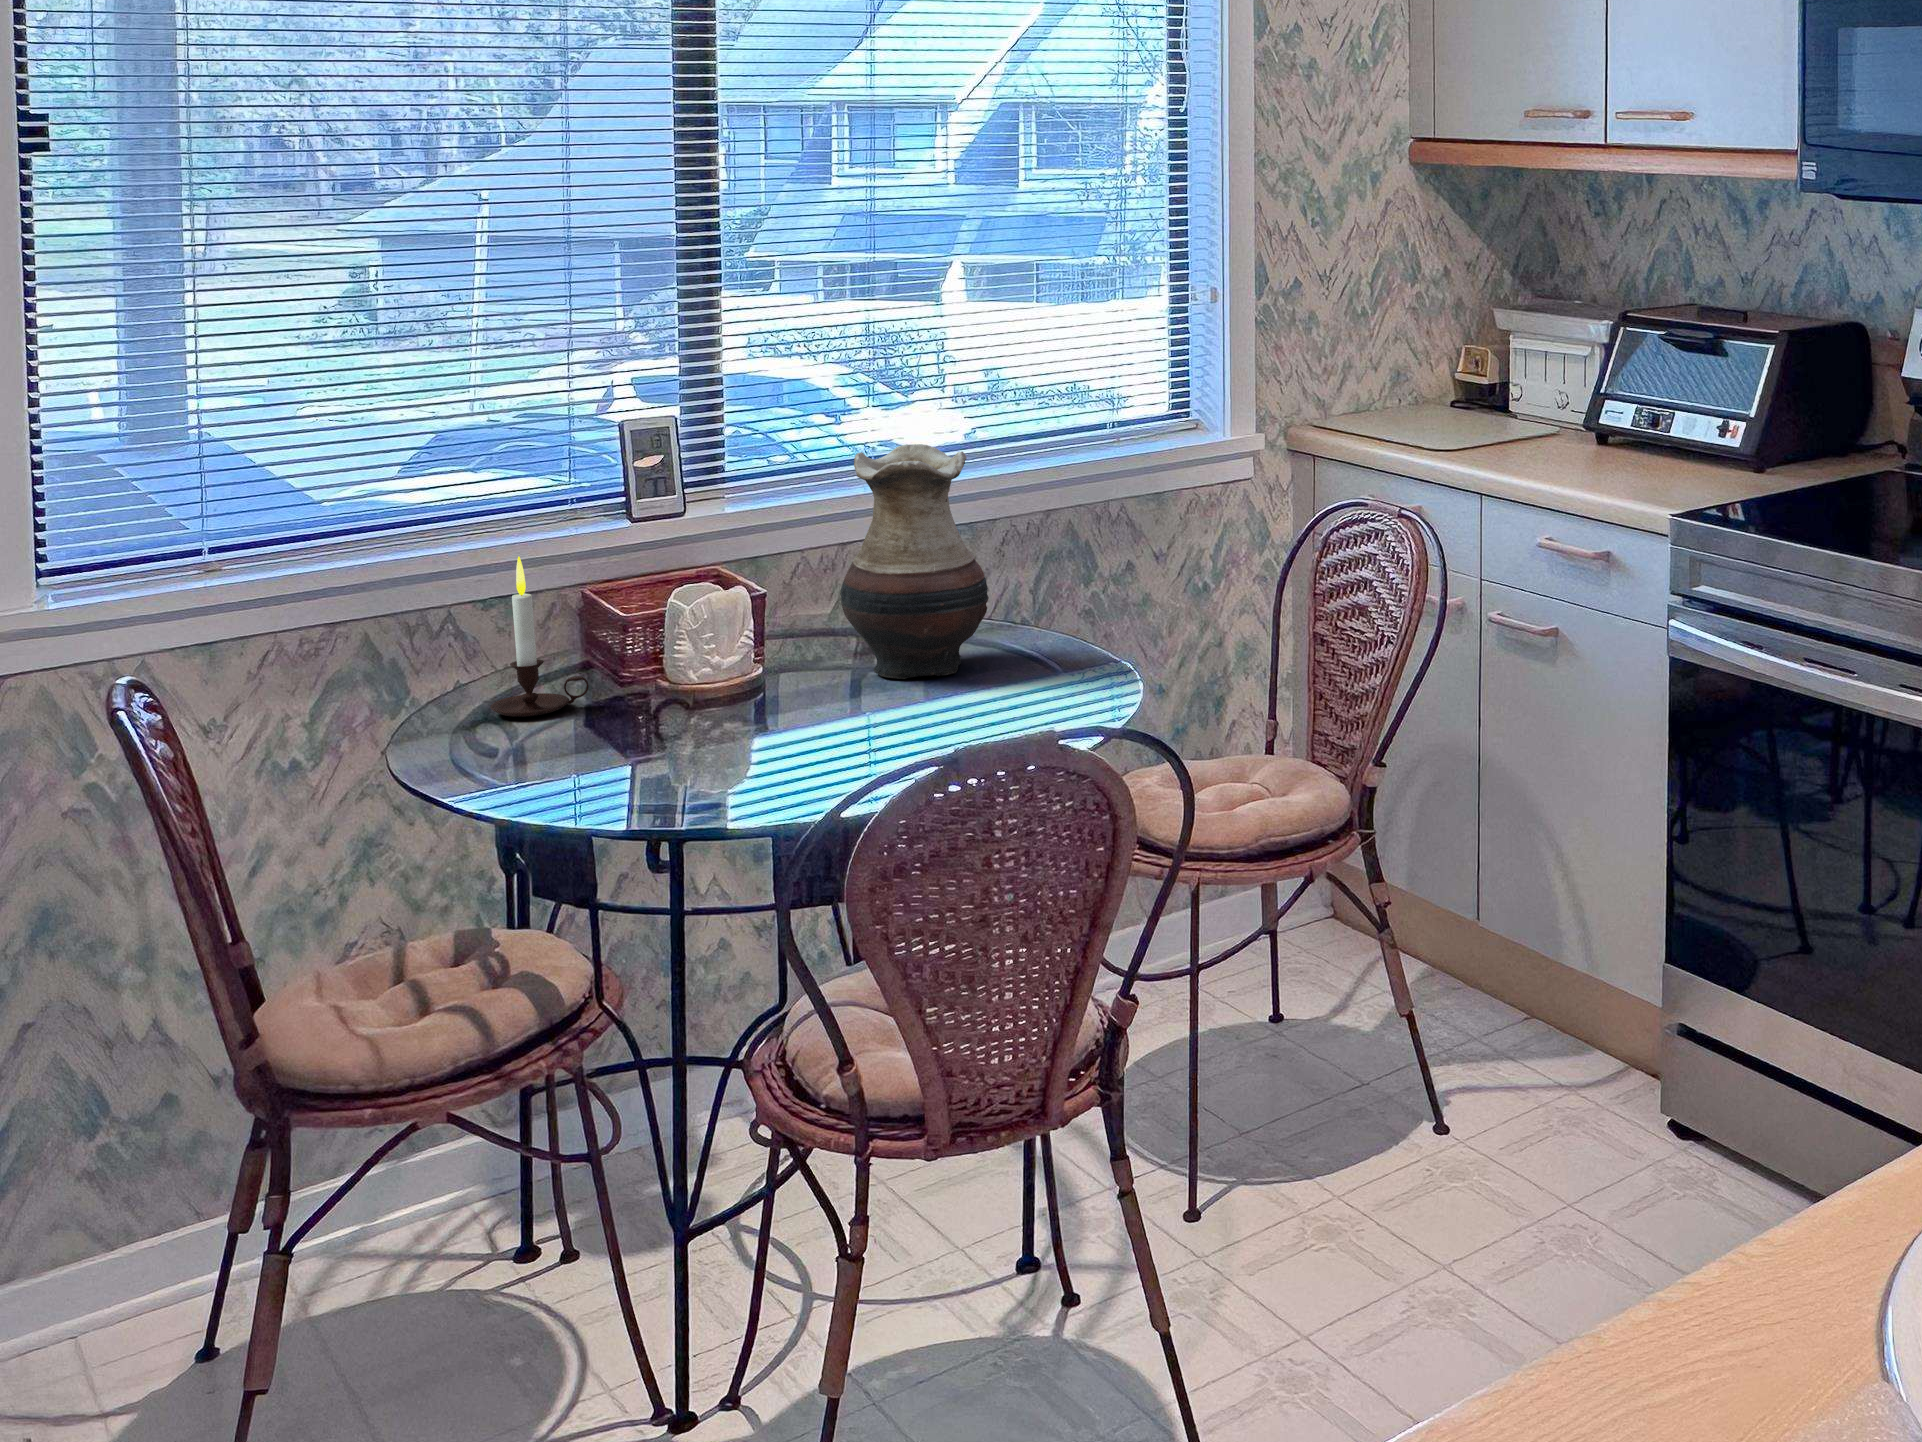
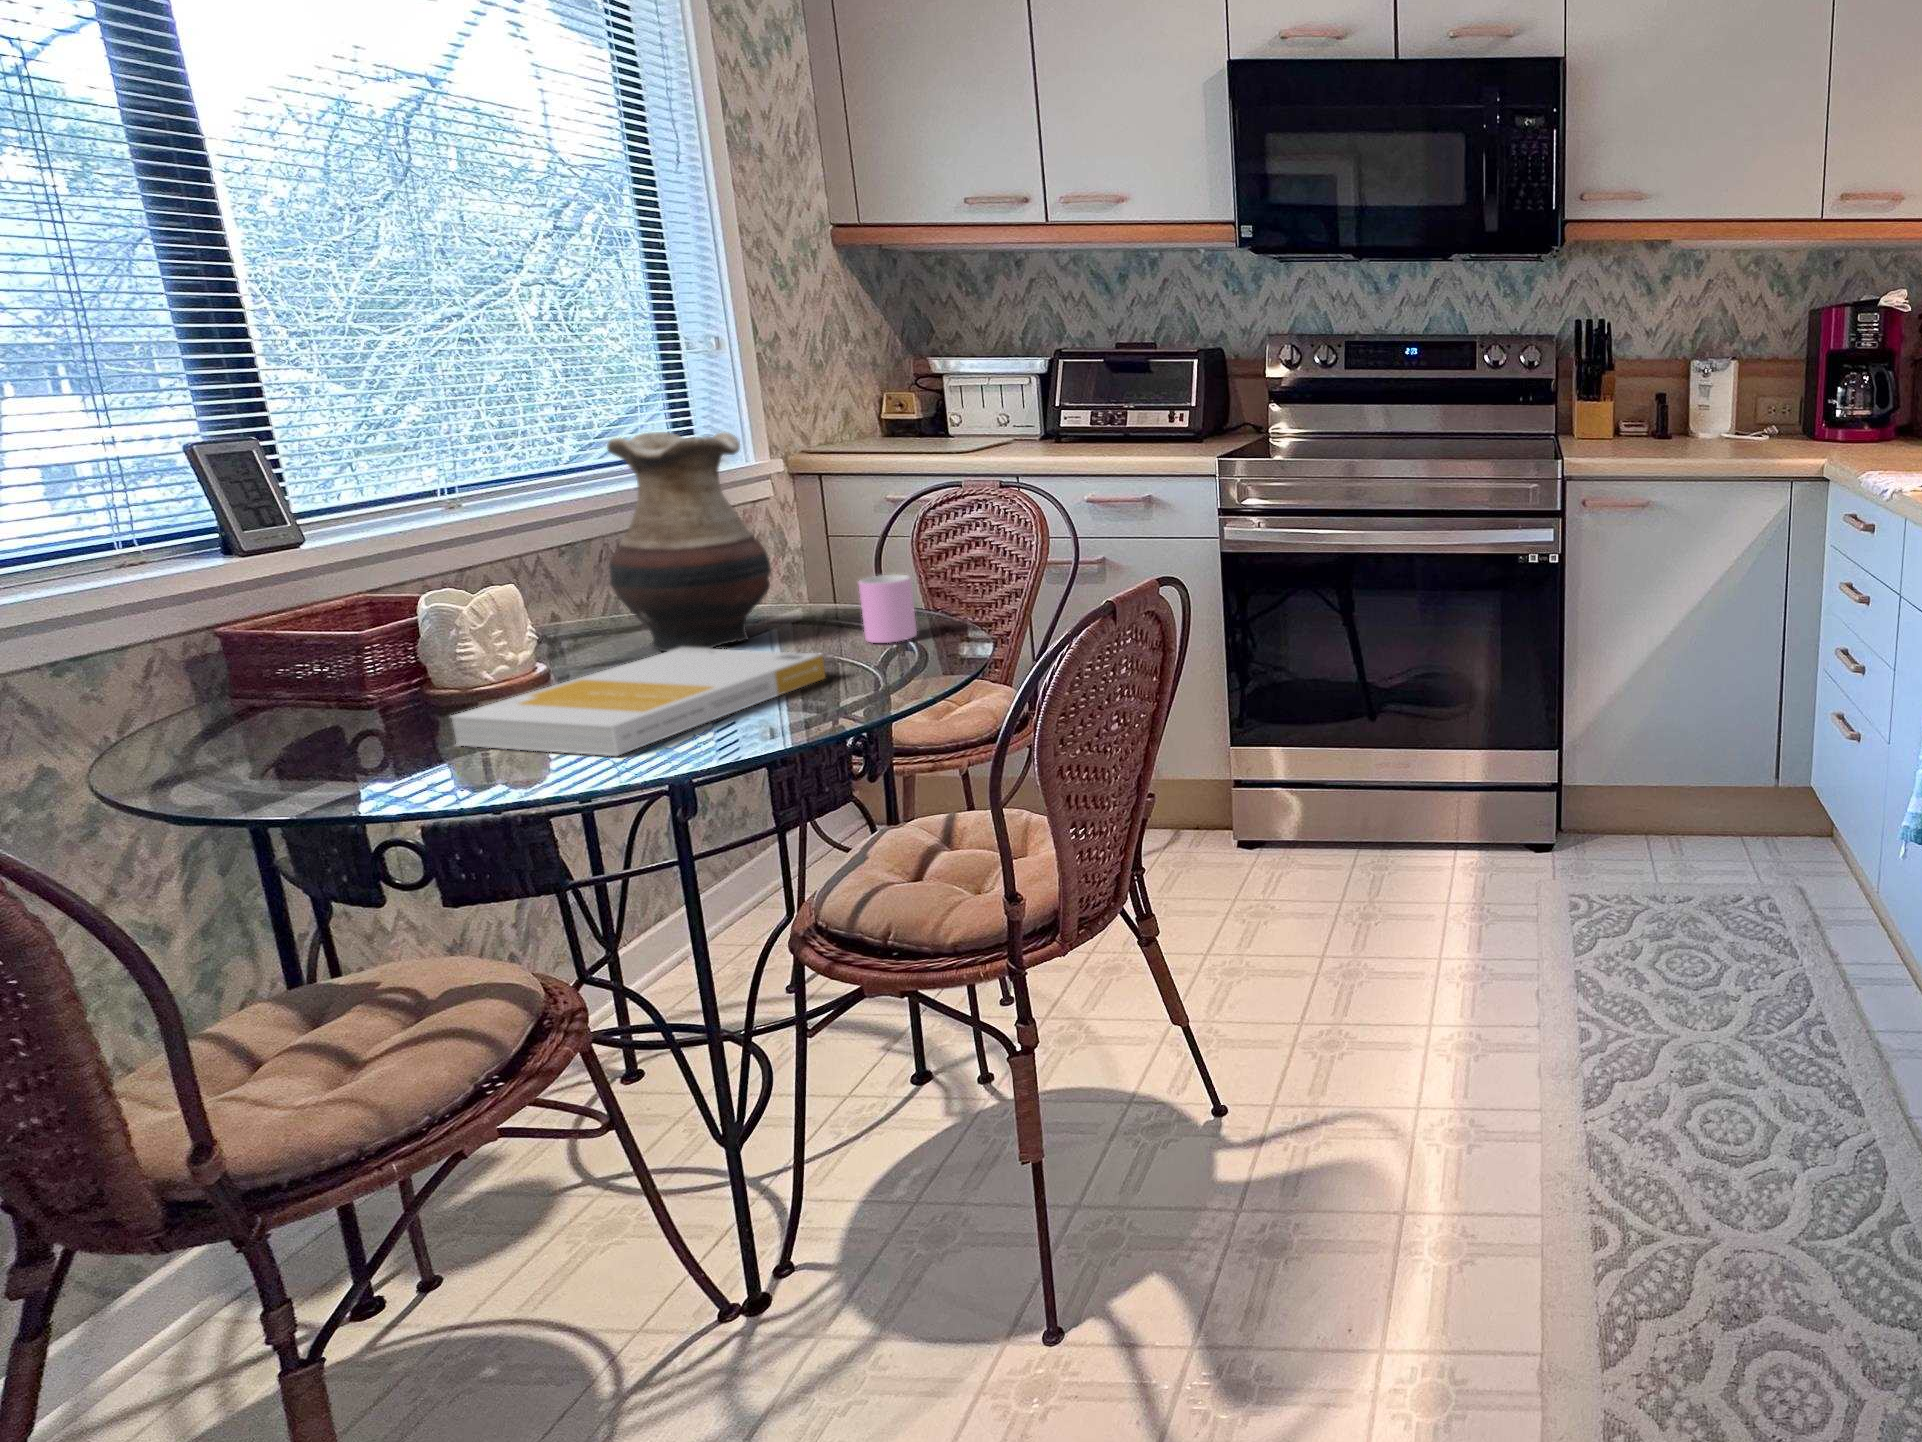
candle: present [490,557,589,717] -> none [215,568,353,760]
cup: none [1010,631,1066,709] -> present [859,575,917,643]
book: none [600,676,901,779] -> present [451,647,825,756]

